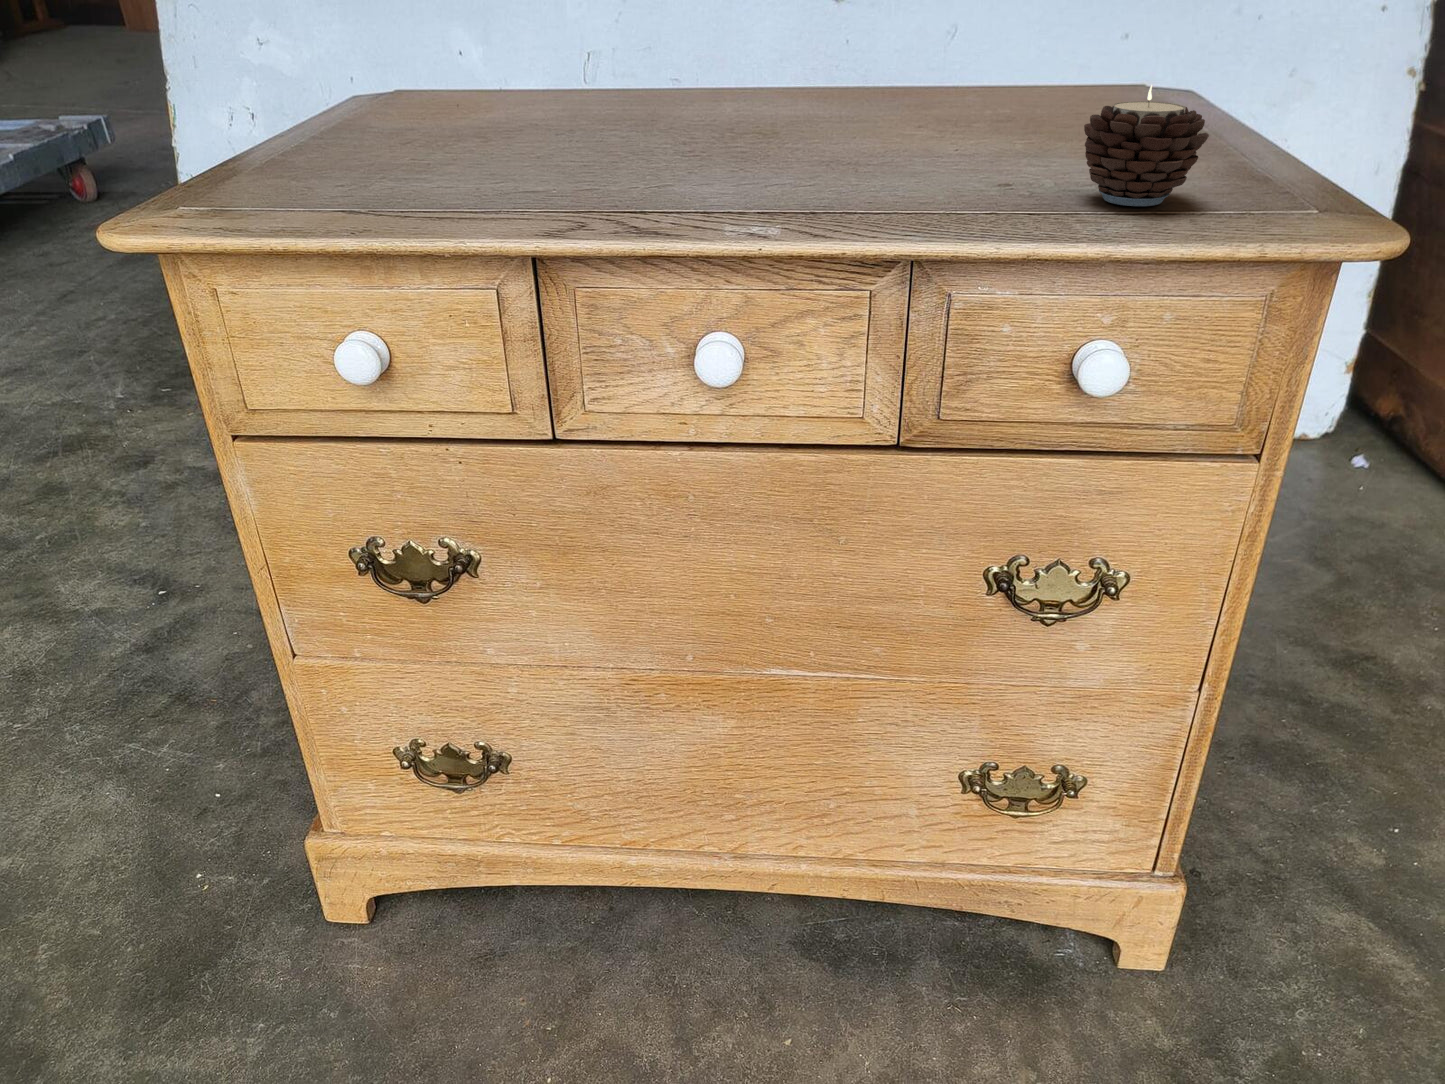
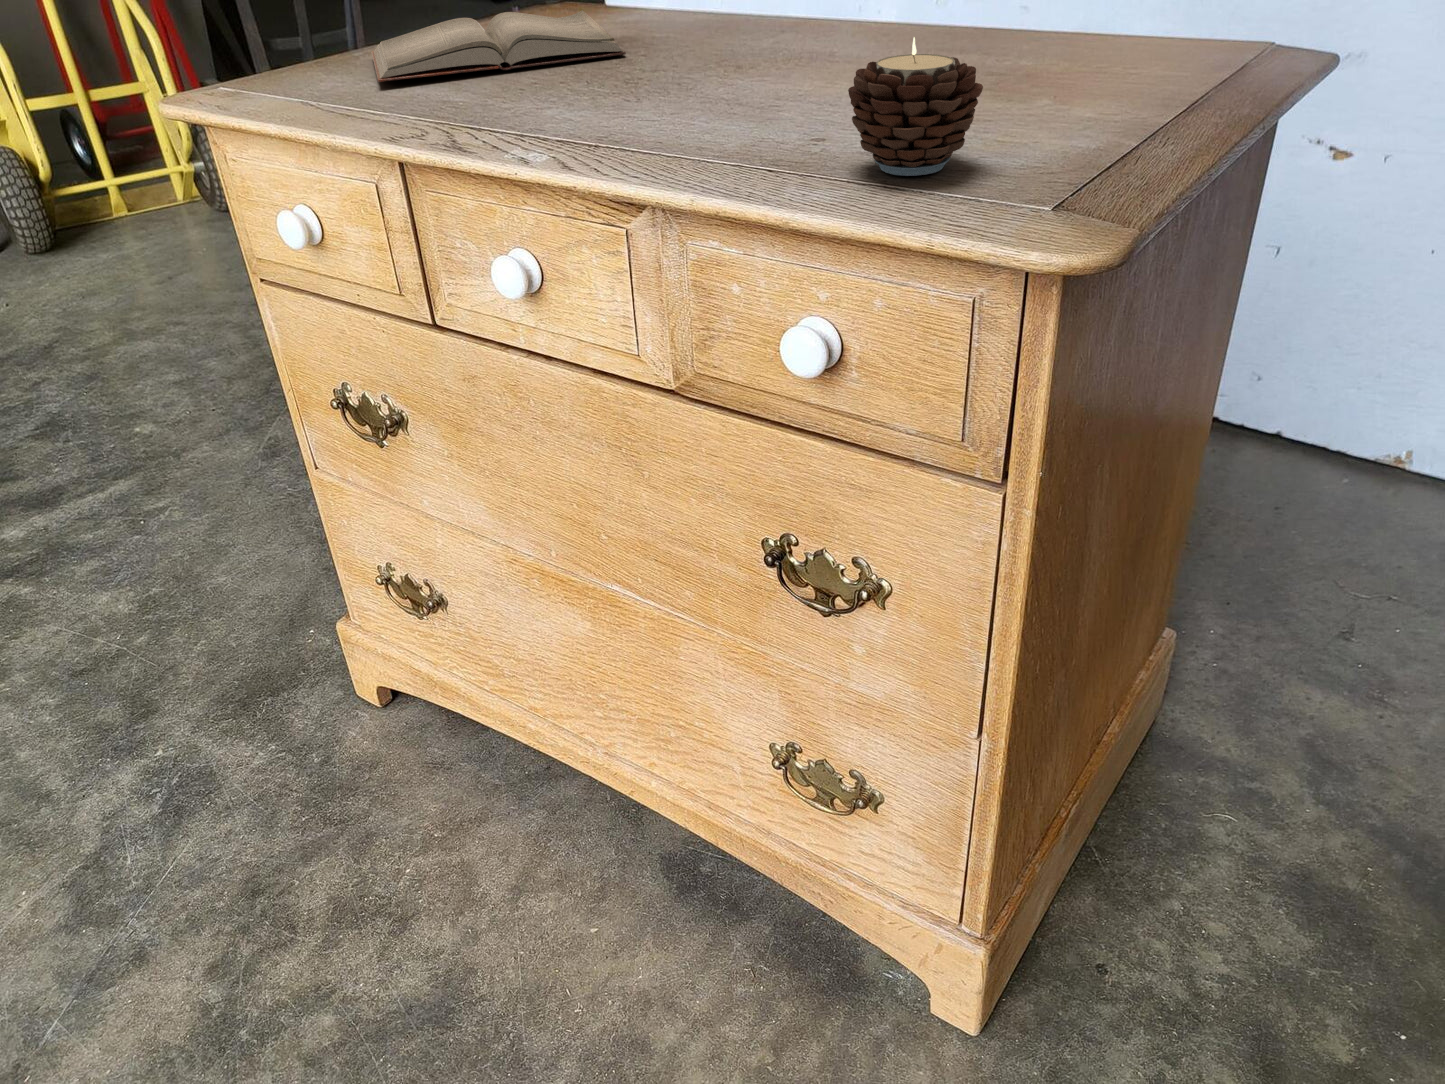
hardback book: none [288,104,608,181] -> present [371,10,626,82]

